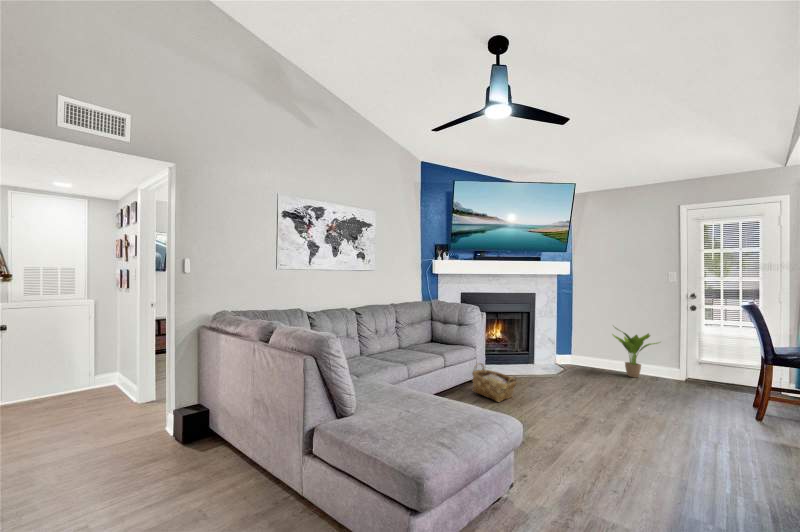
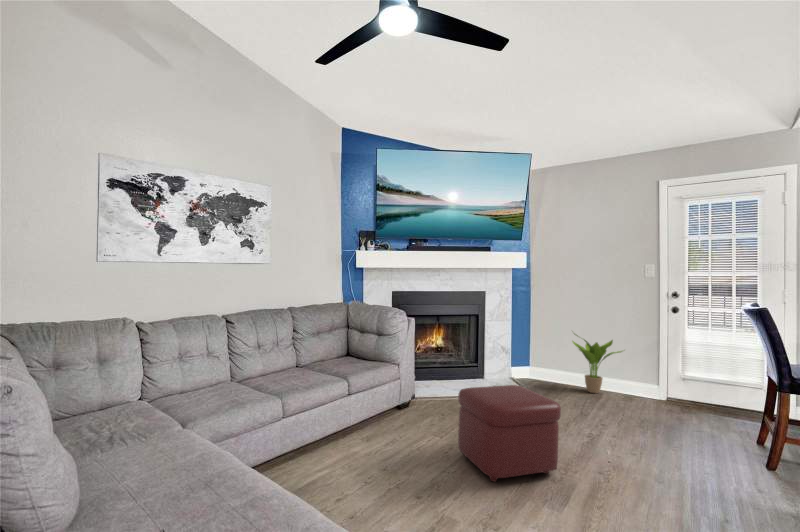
woven basket: present [472,363,516,402] -> none [390,383,444,434]
ottoman: none [535,365,624,438] -> present [458,385,561,482]

